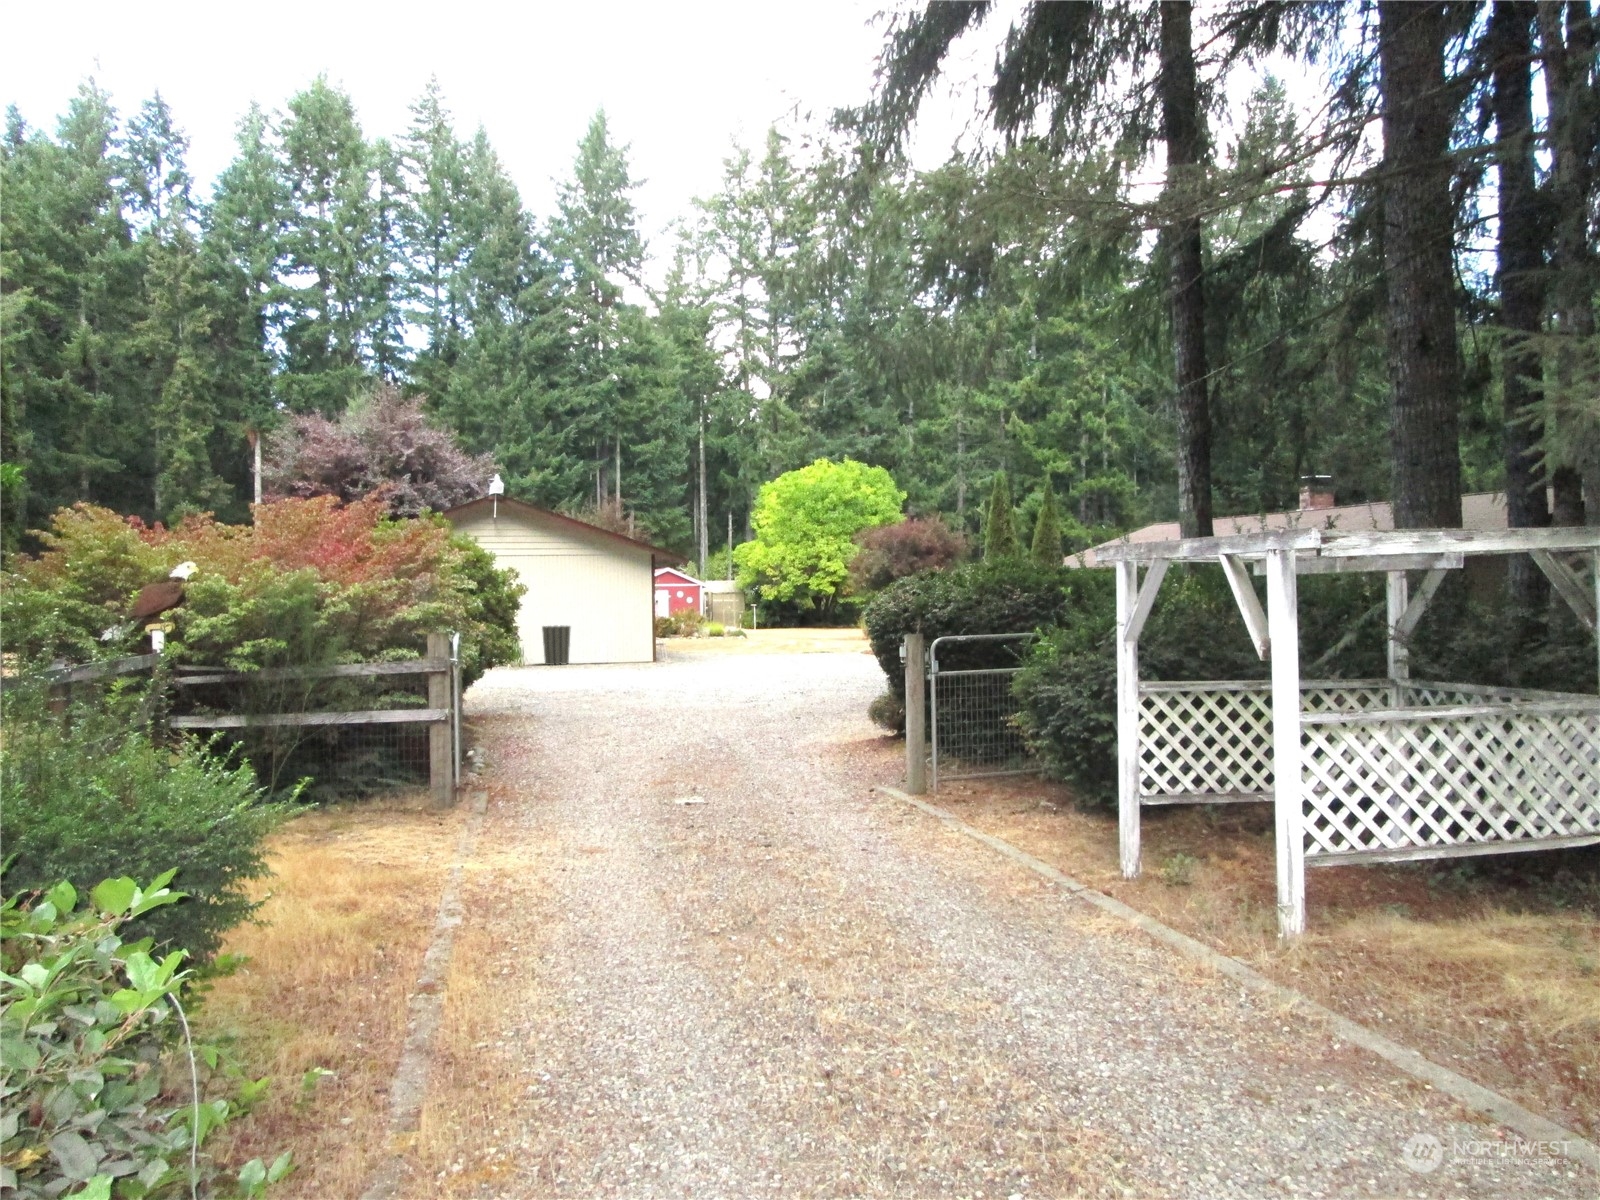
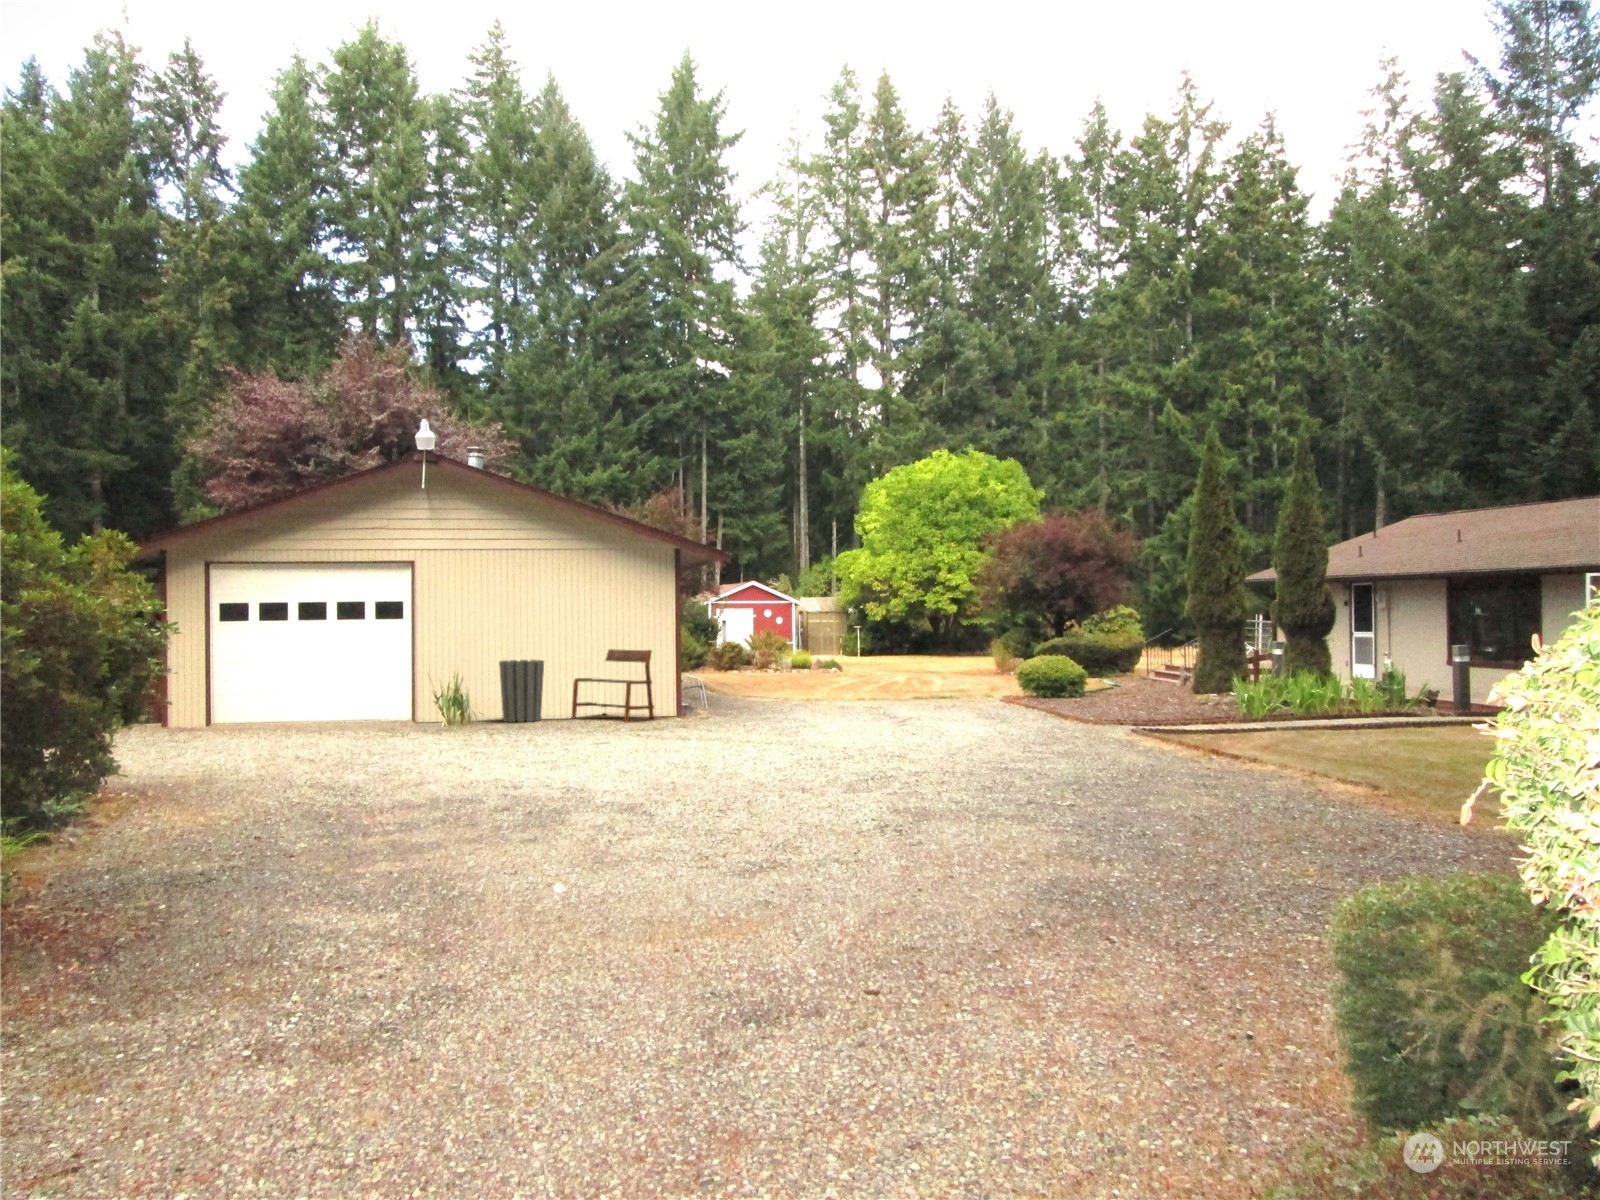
bench: none [587,618,641,664] -> present [572,649,654,722]

